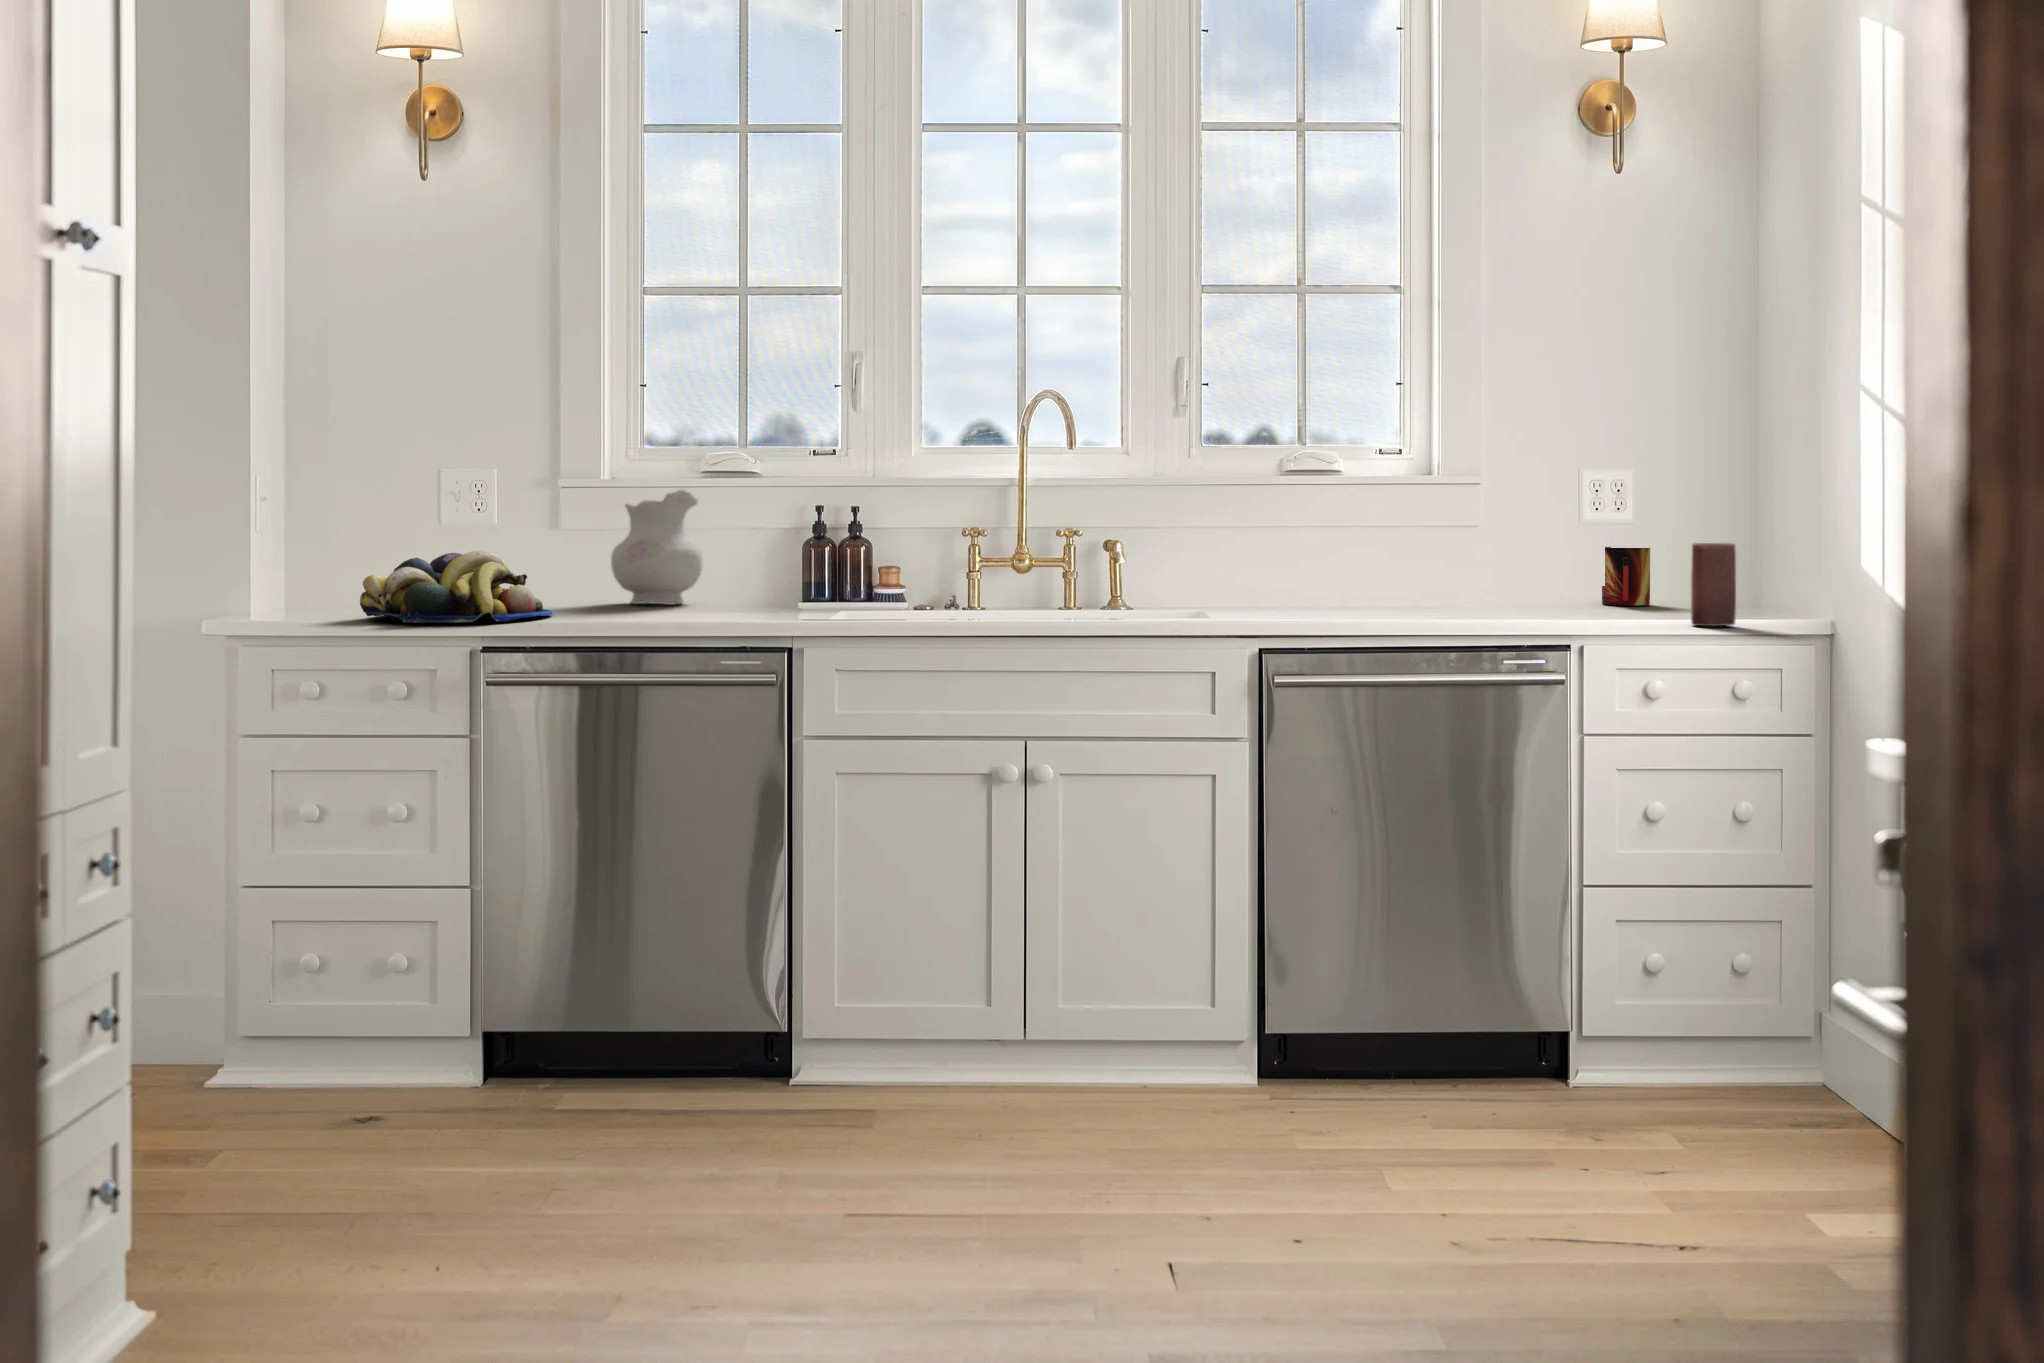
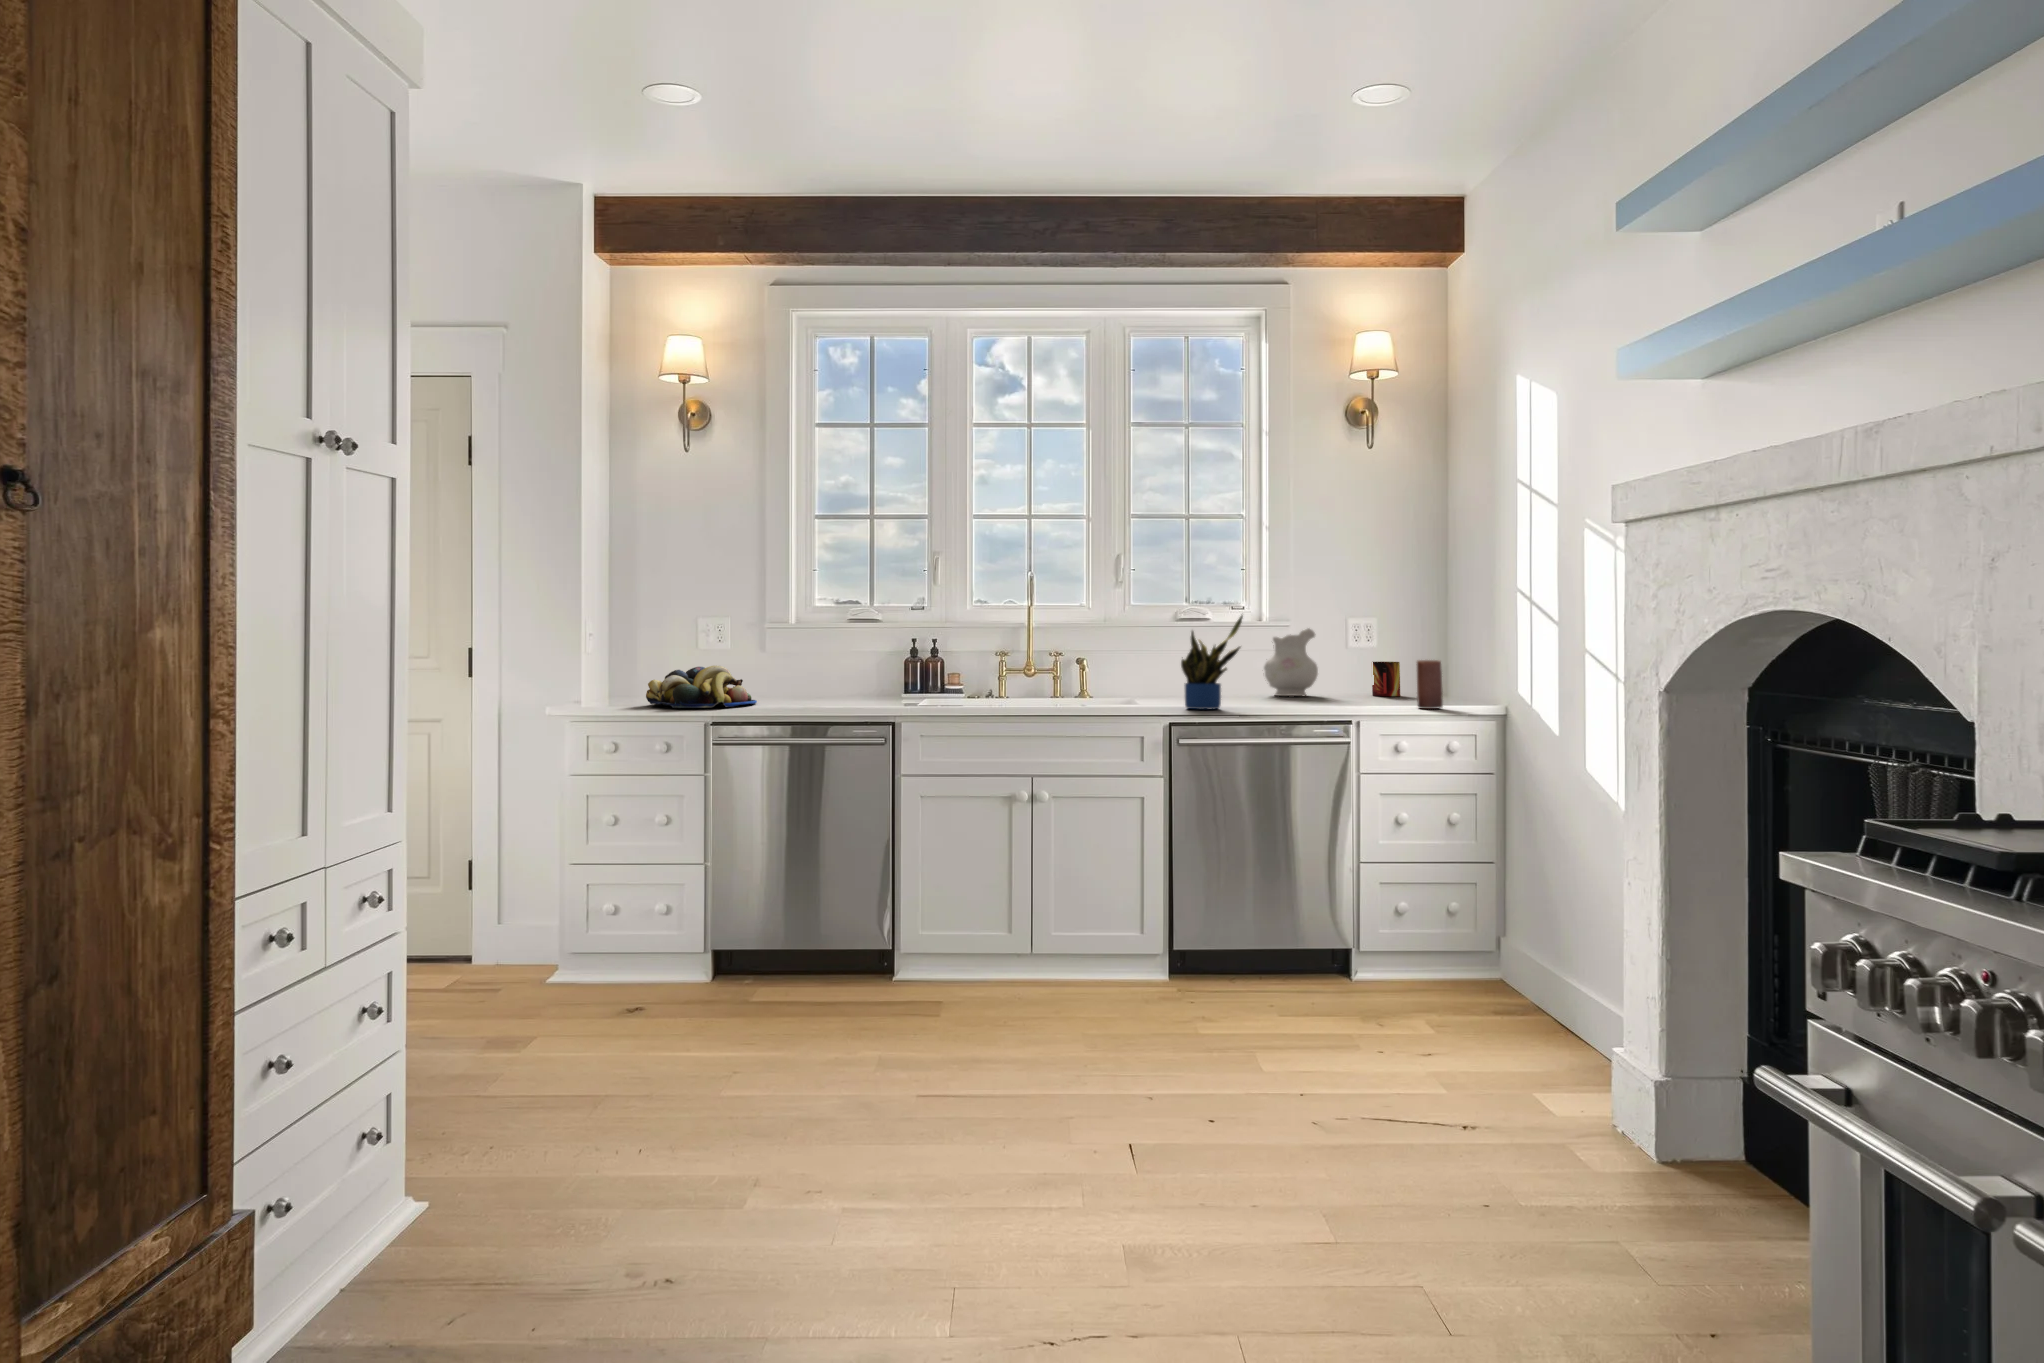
potted plant: none [1283,460,1395,627] -> present [1181,615,1243,709]
ceramic pitcher: present [611,489,702,605] -> present [1264,628,1318,696]

